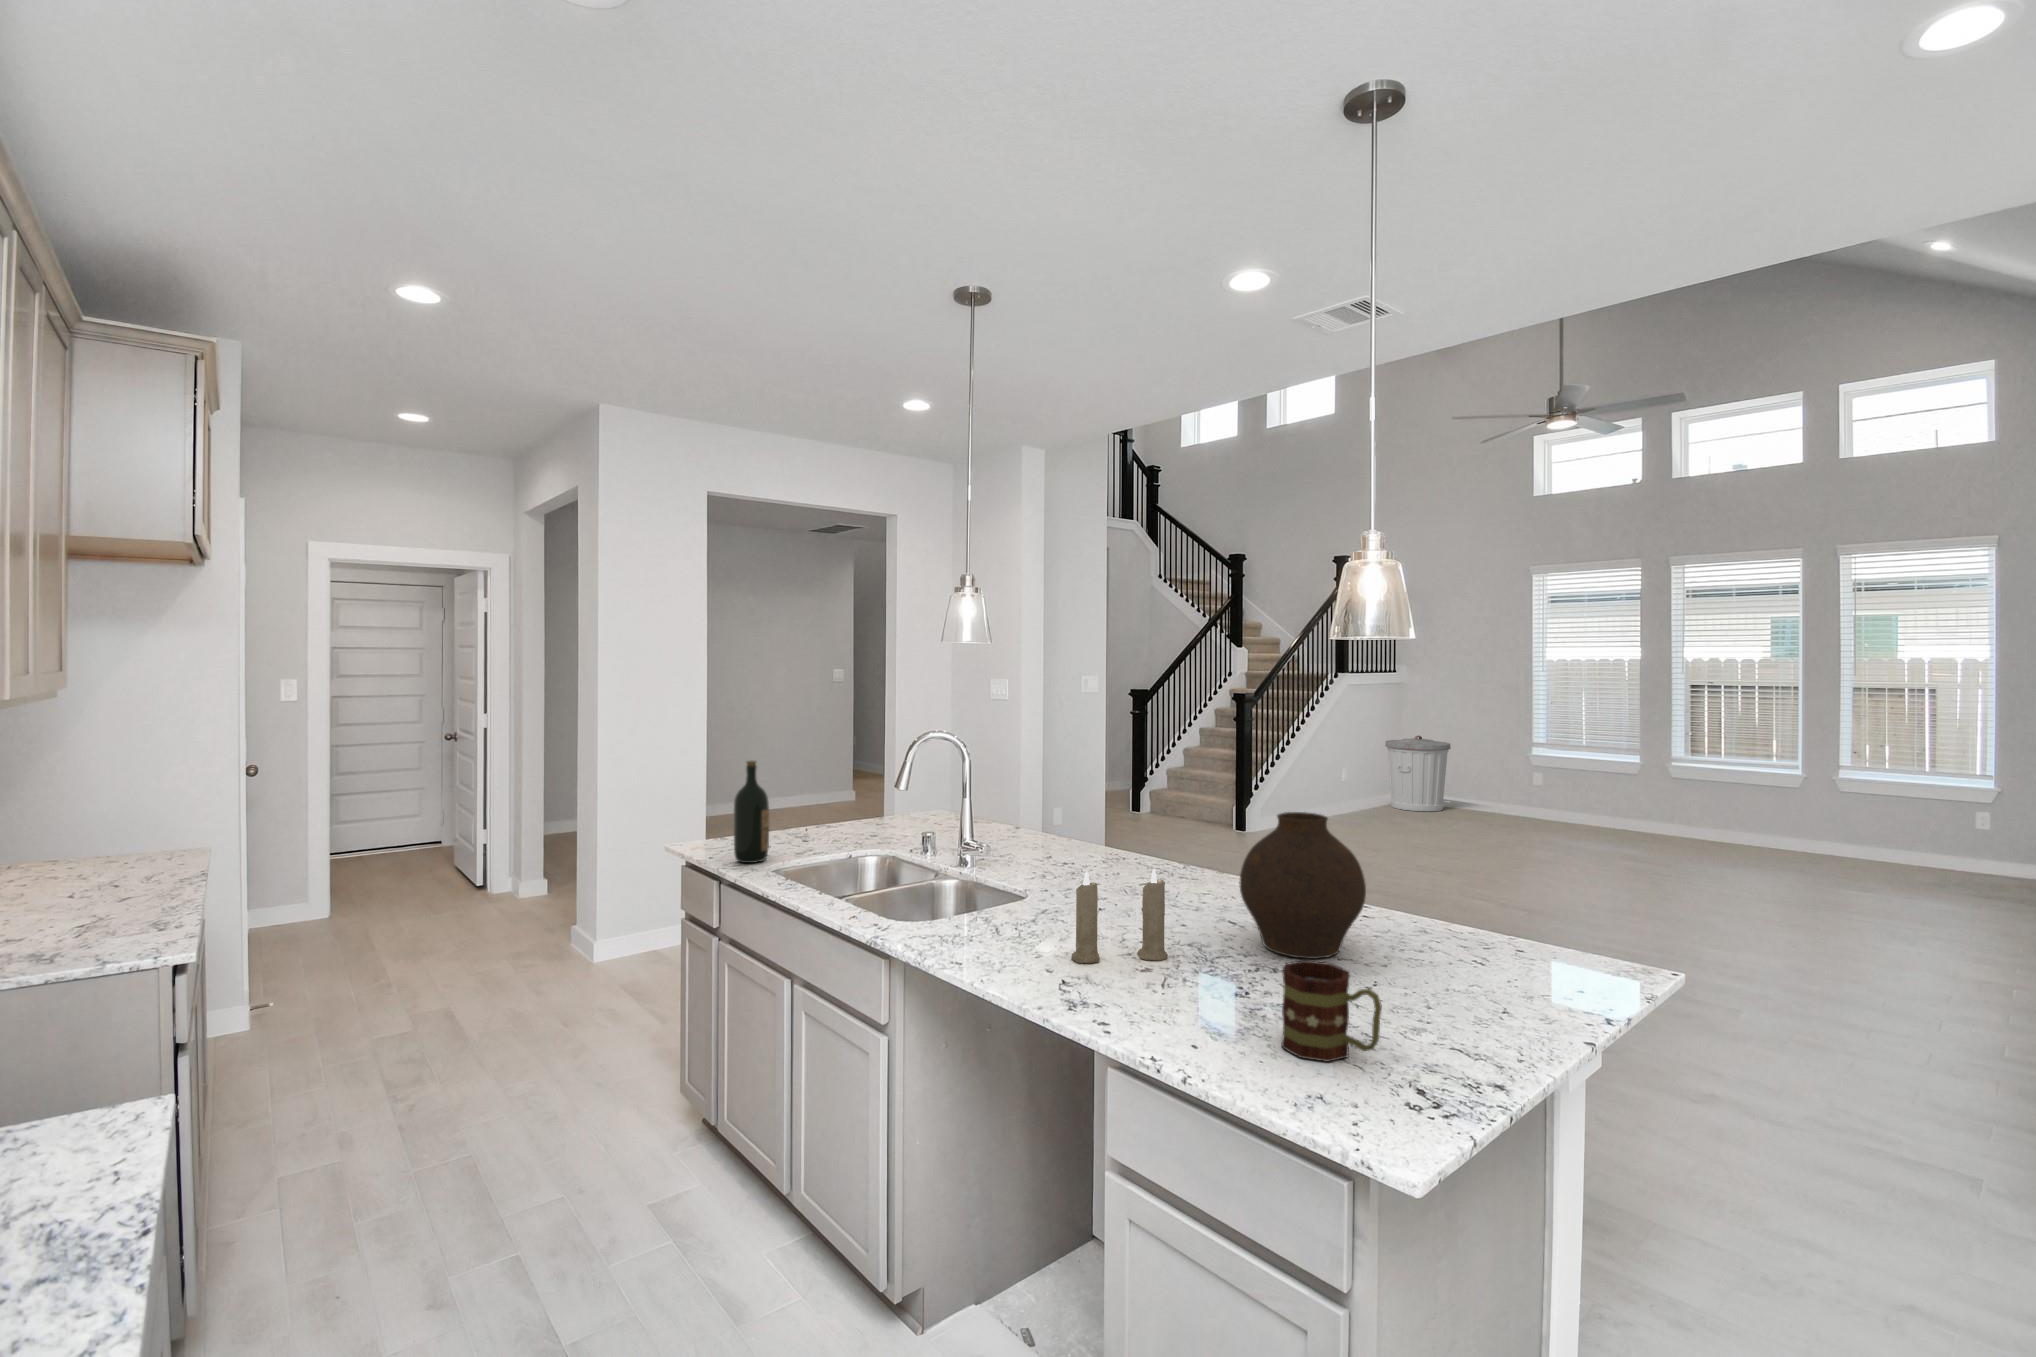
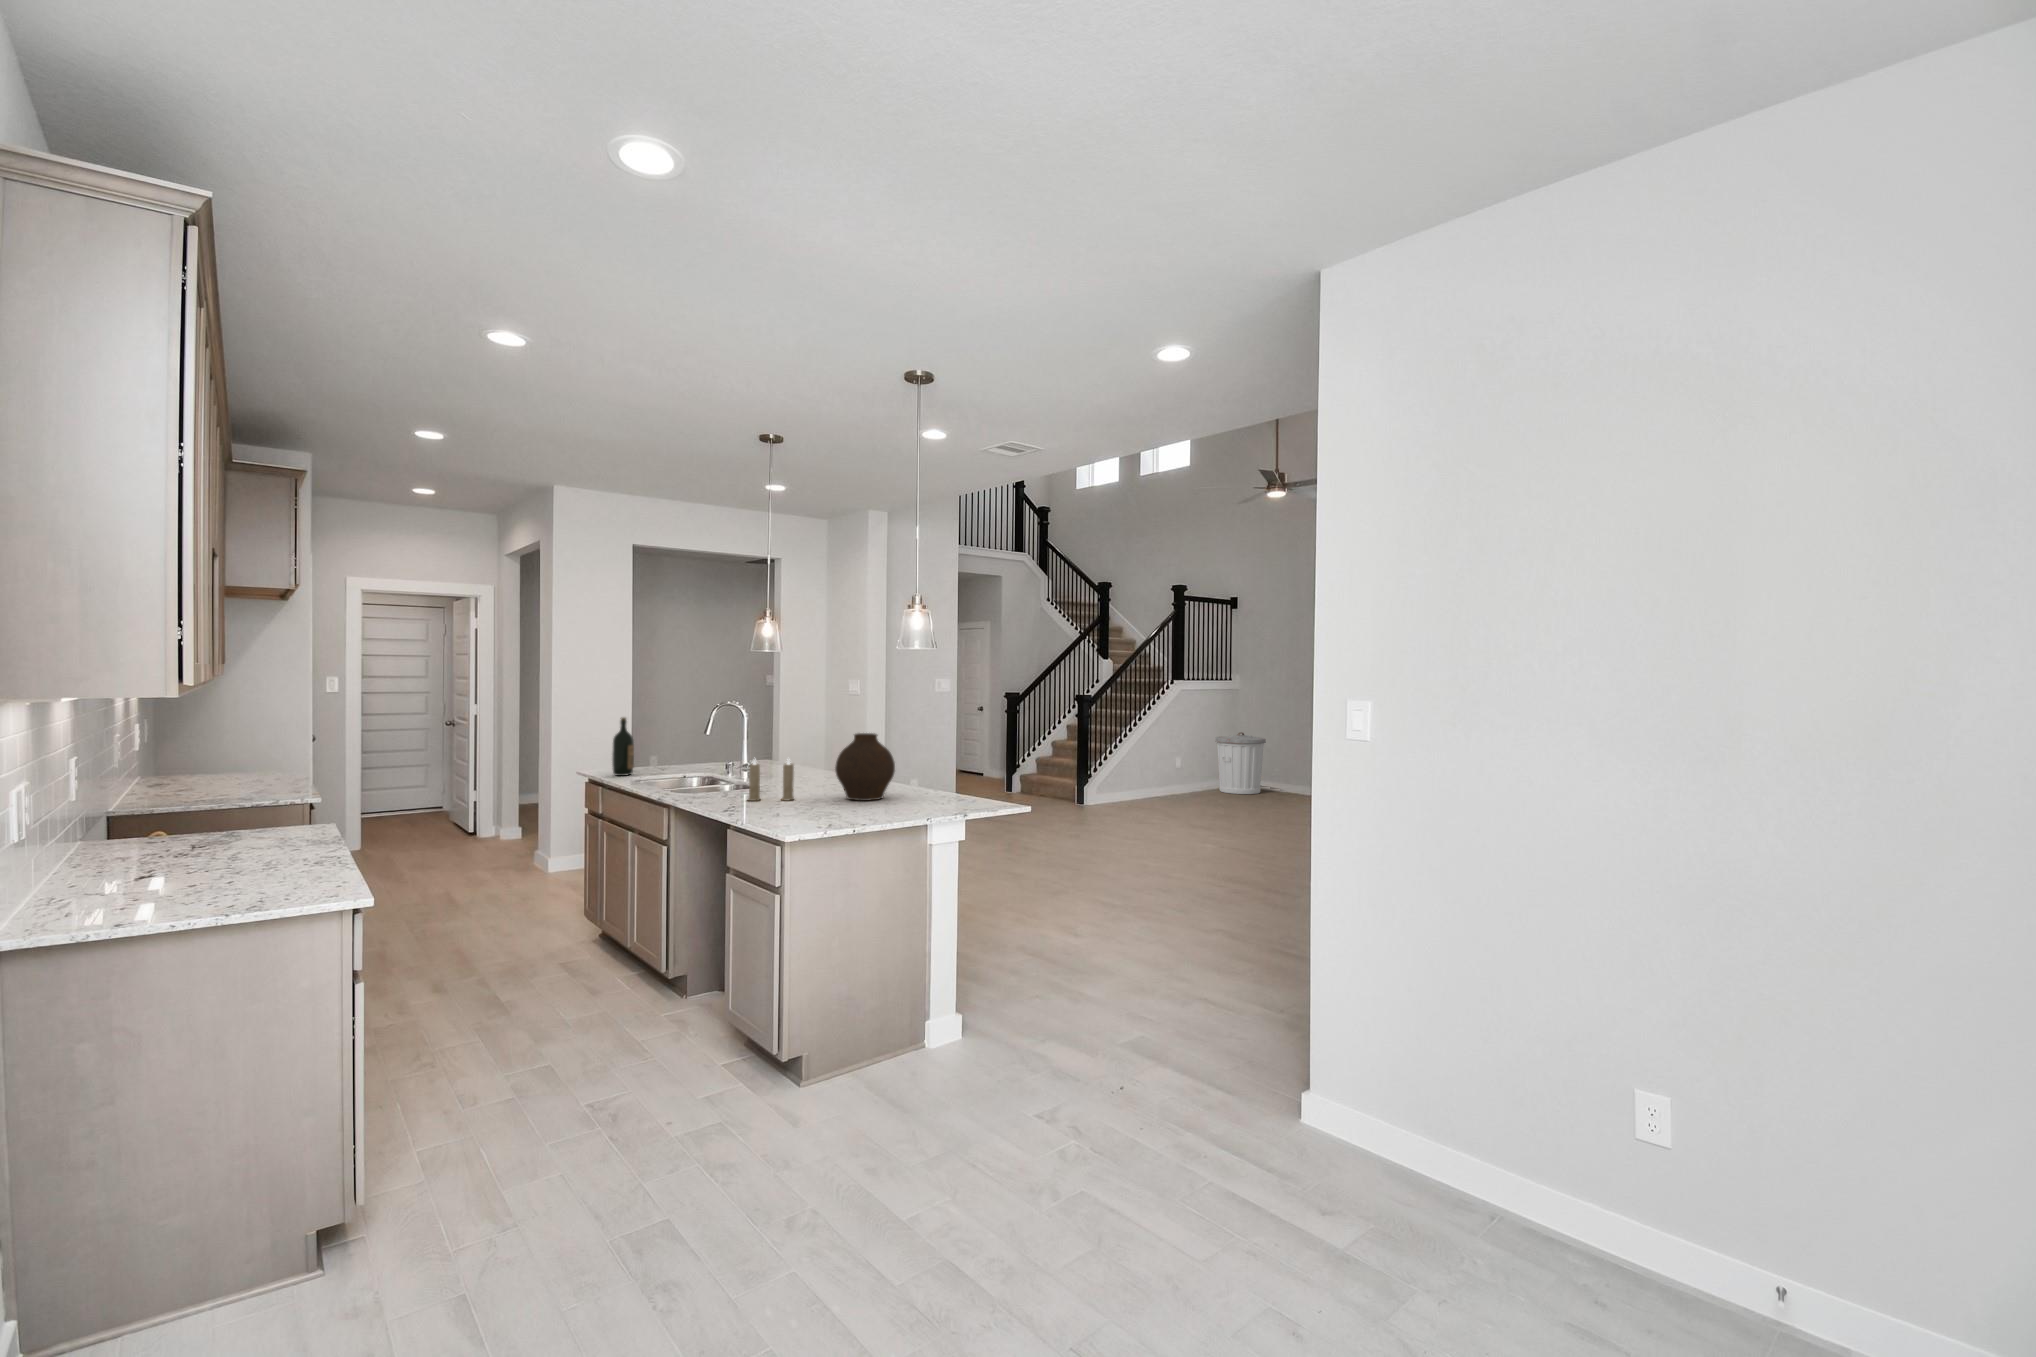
mug: present [1282,960,1382,1062] -> none [795,783,827,818]

